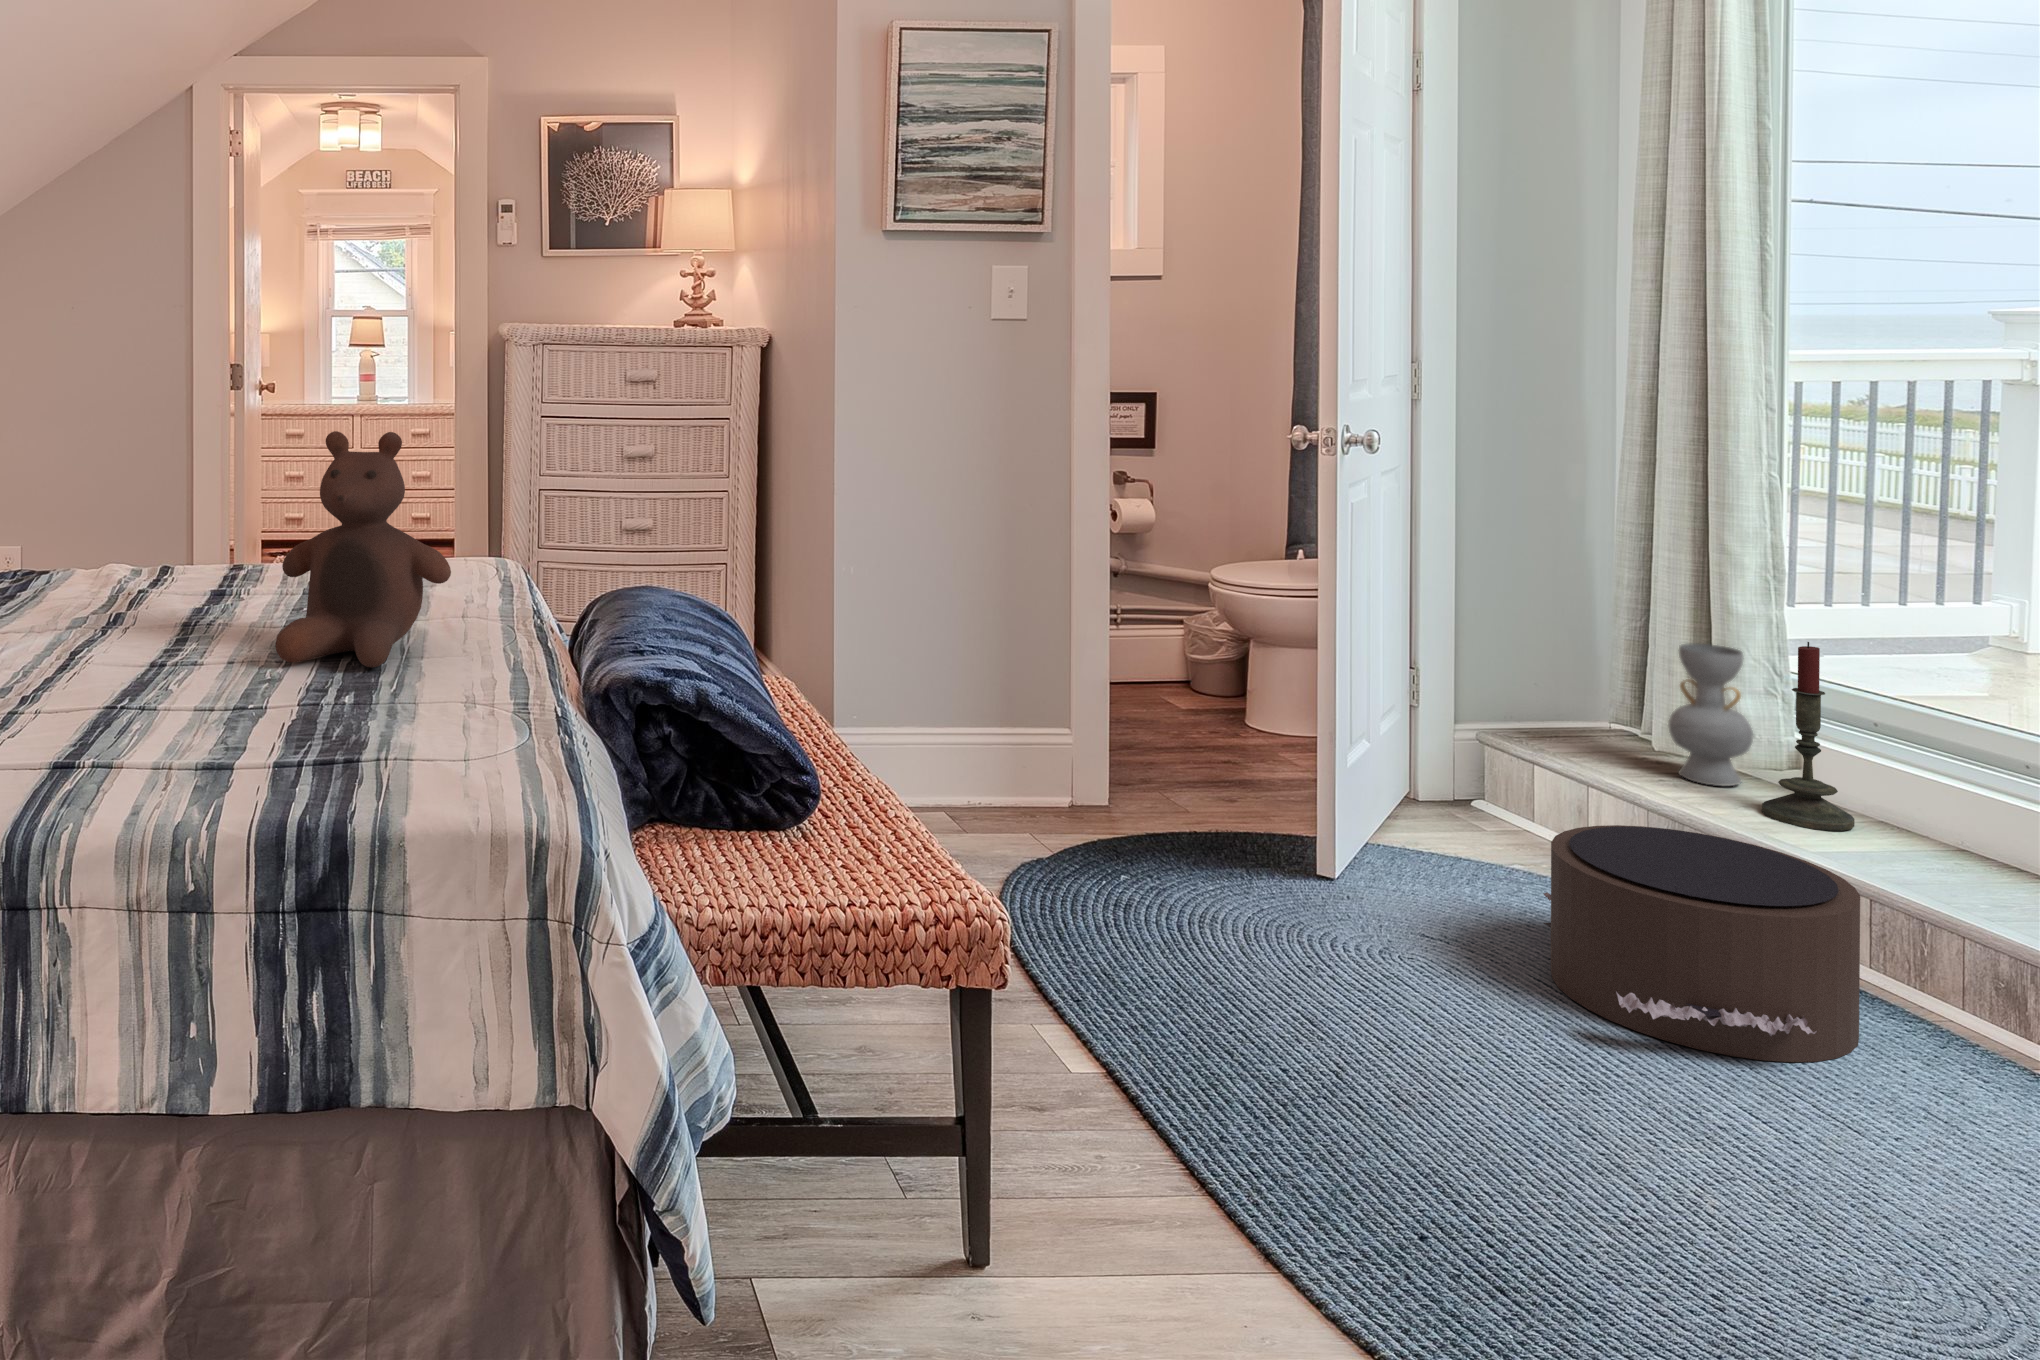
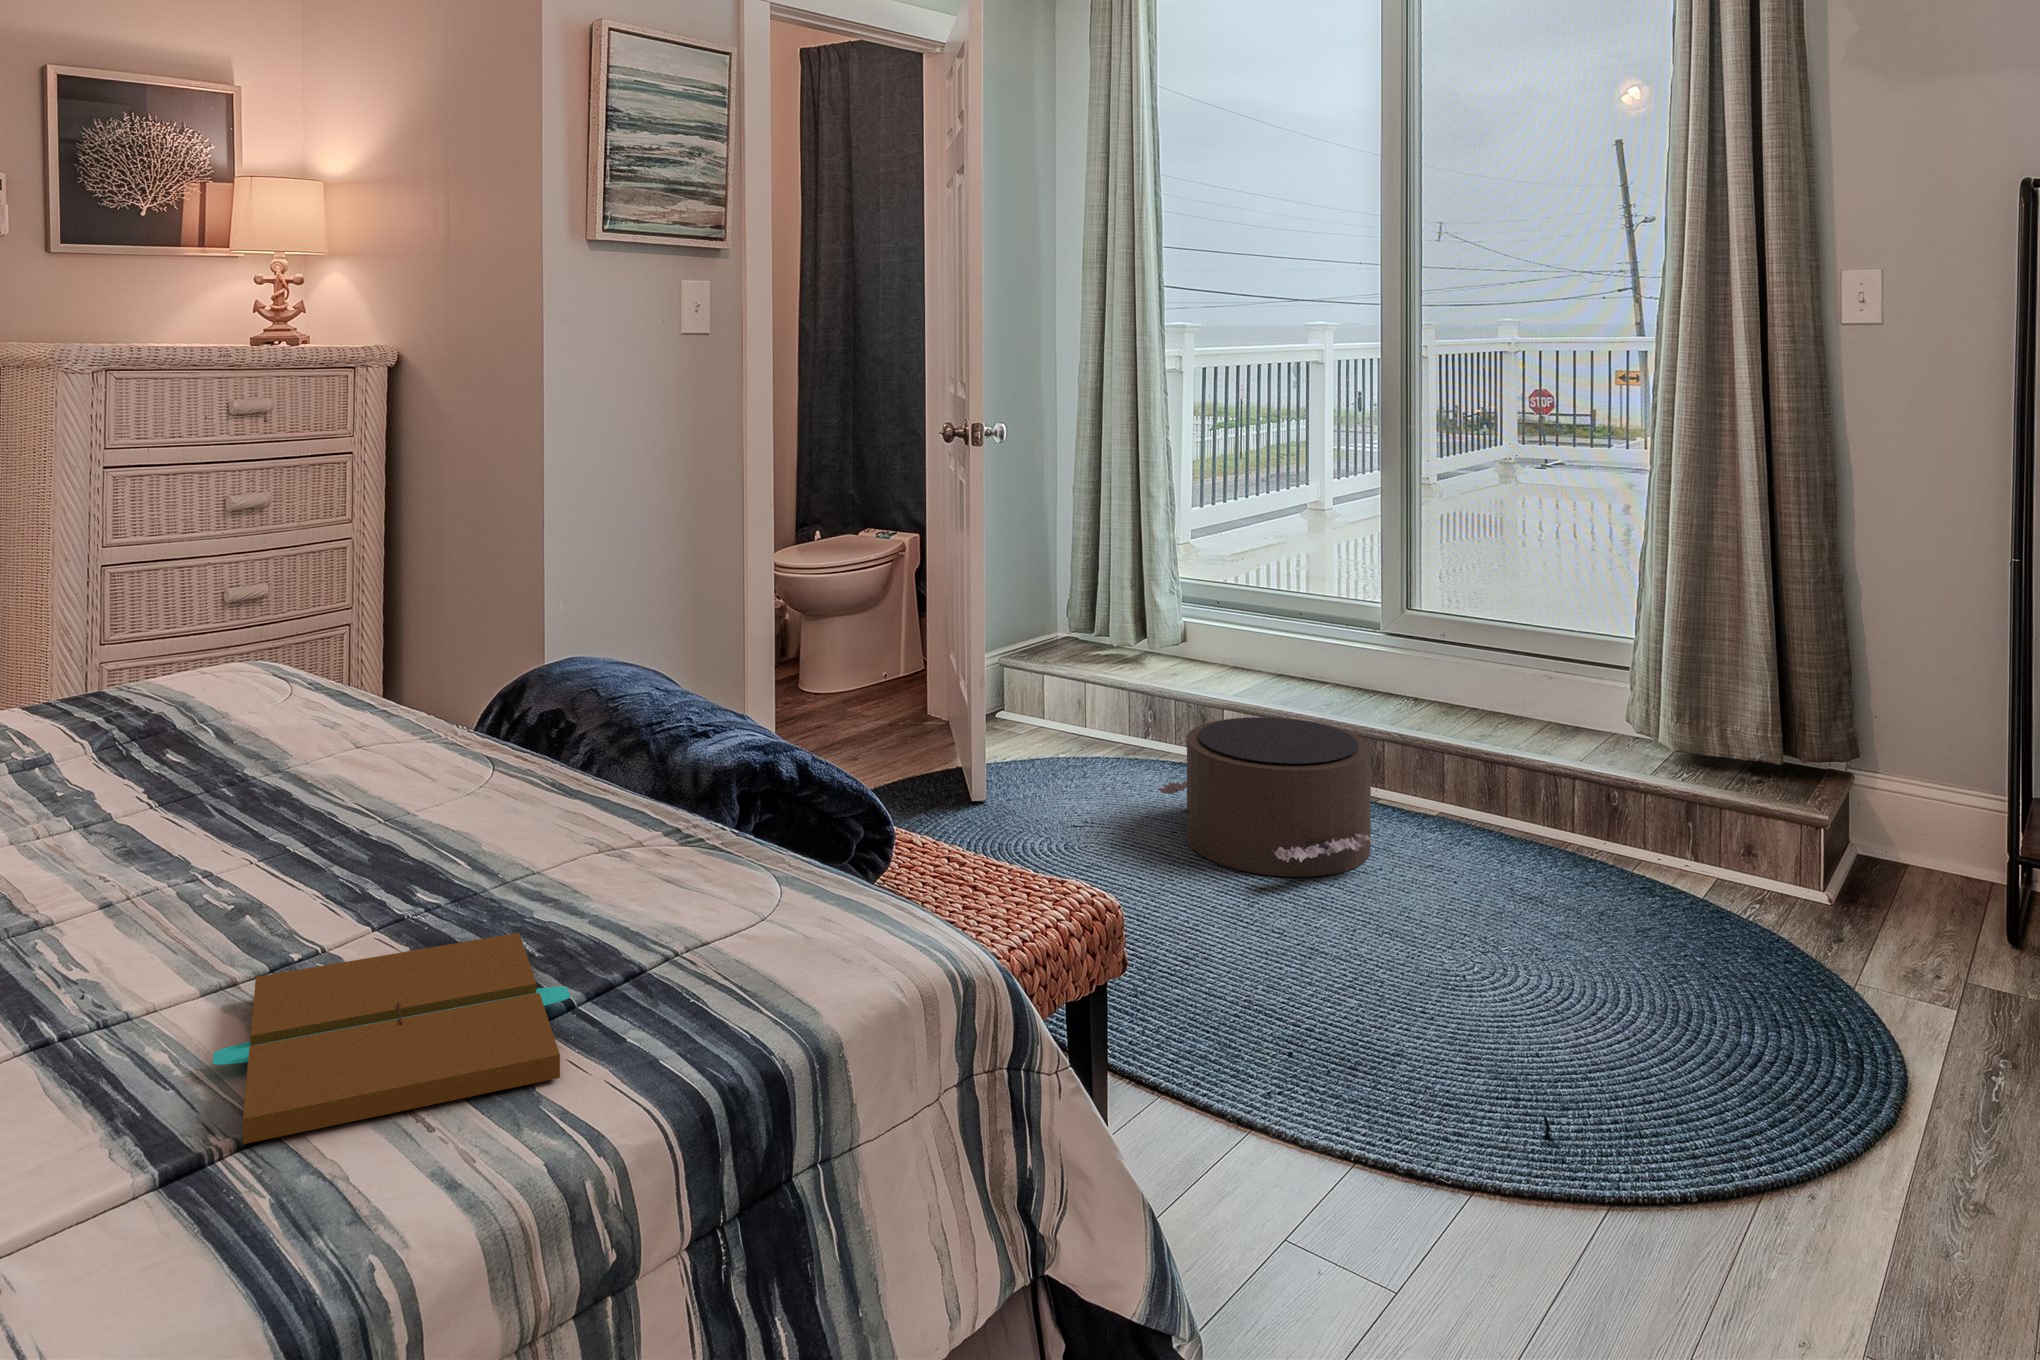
stuffed bear: present [275,431,451,667] -> none [127,485,420,856]
candle: present [1762,642,1855,831] -> none [1226,567,1277,701]
decorative vase: present [1668,643,1753,786] -> none [1155,578,1205,683]
book: none [91,715,329,796] -> present [212,933,570,1144]

